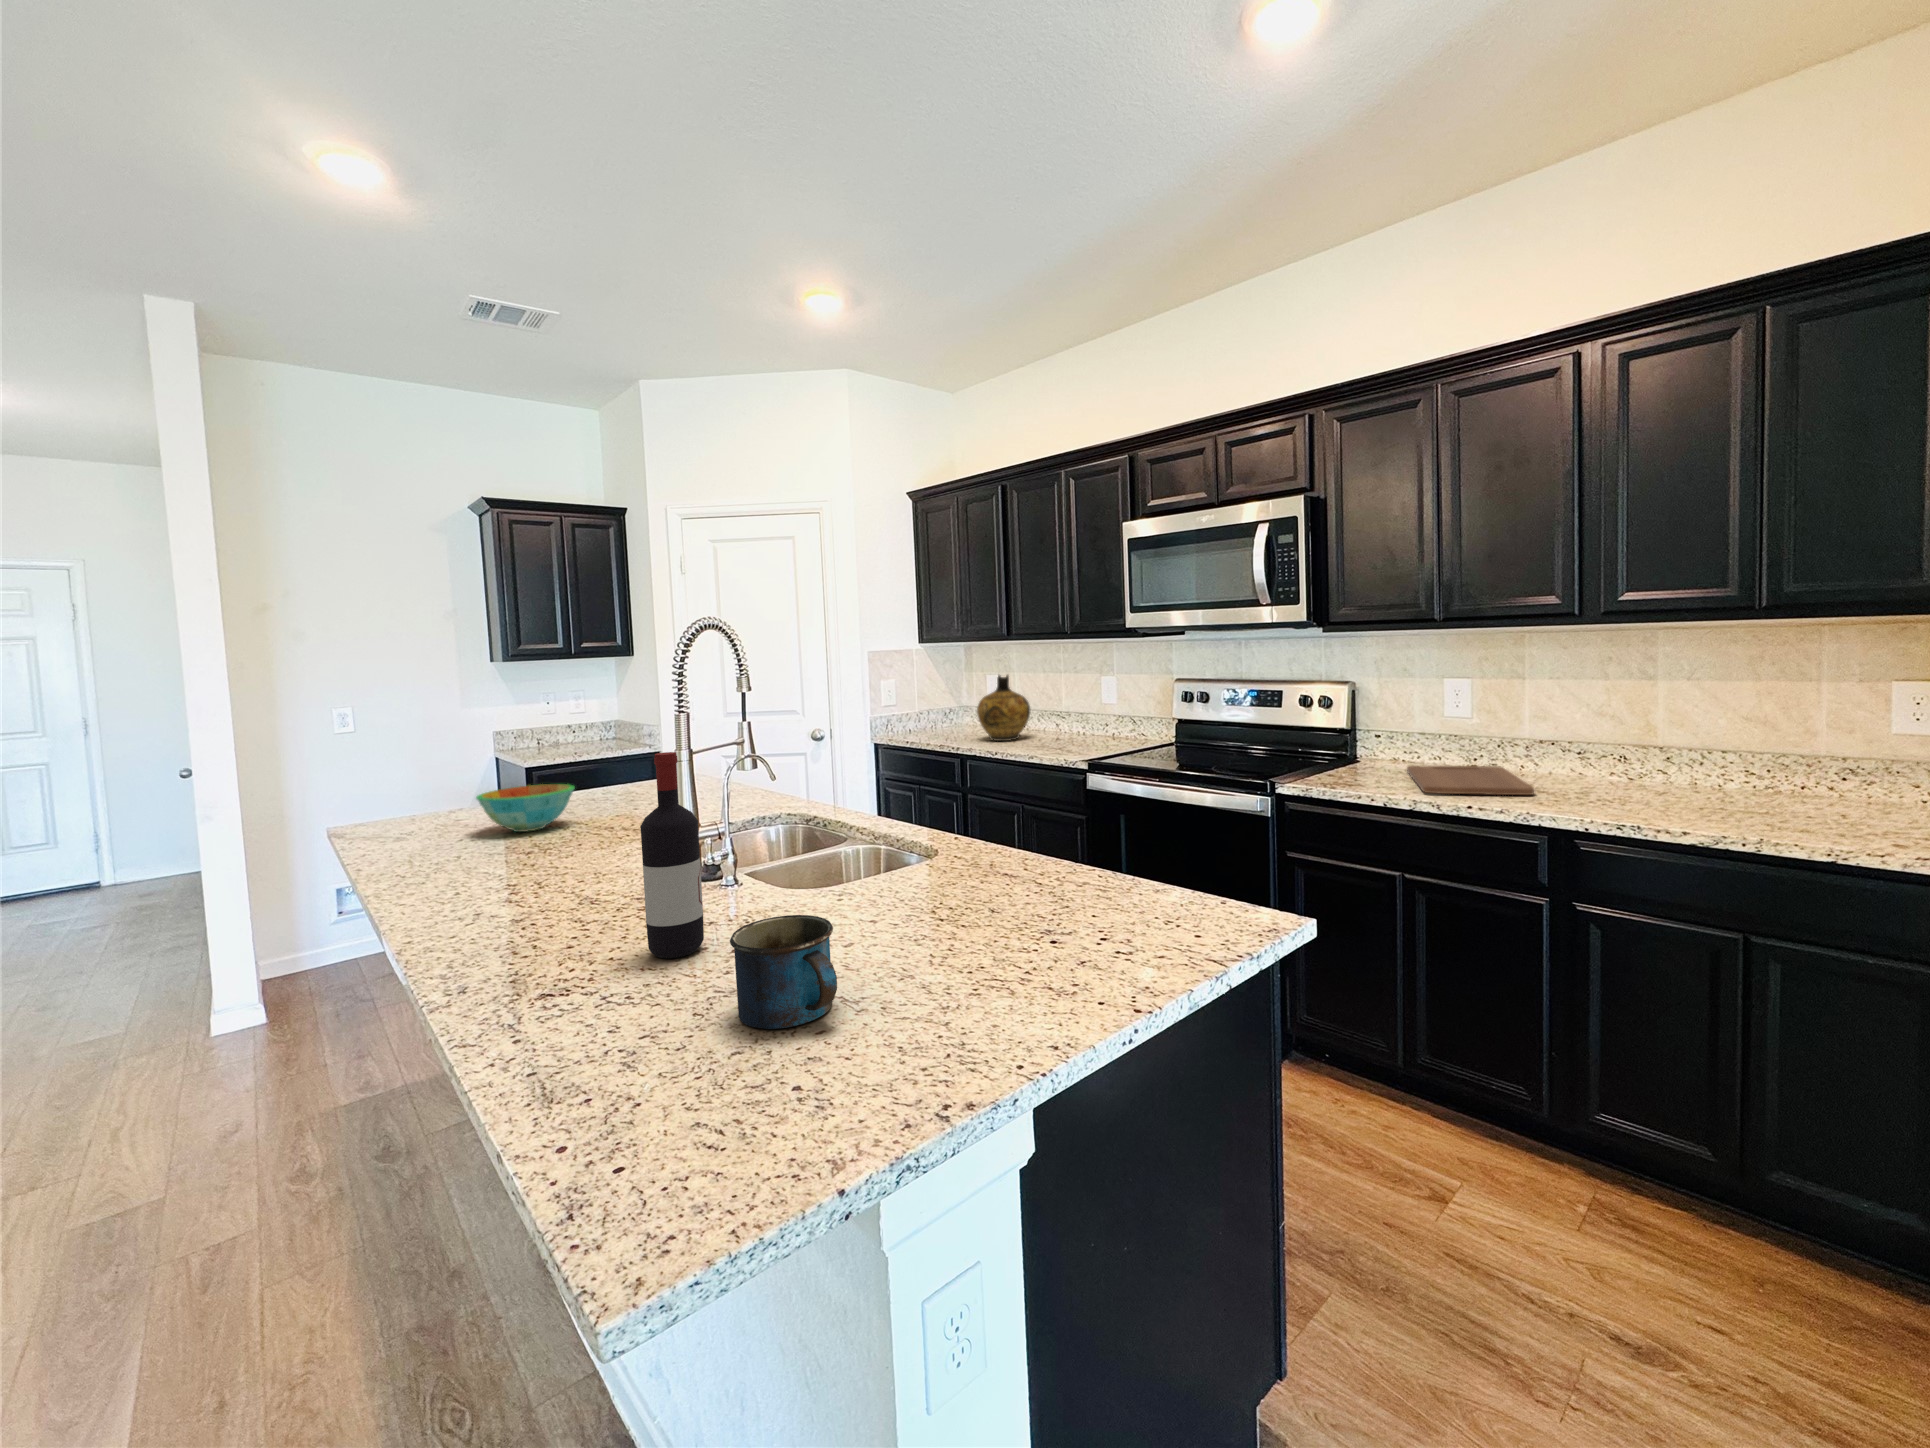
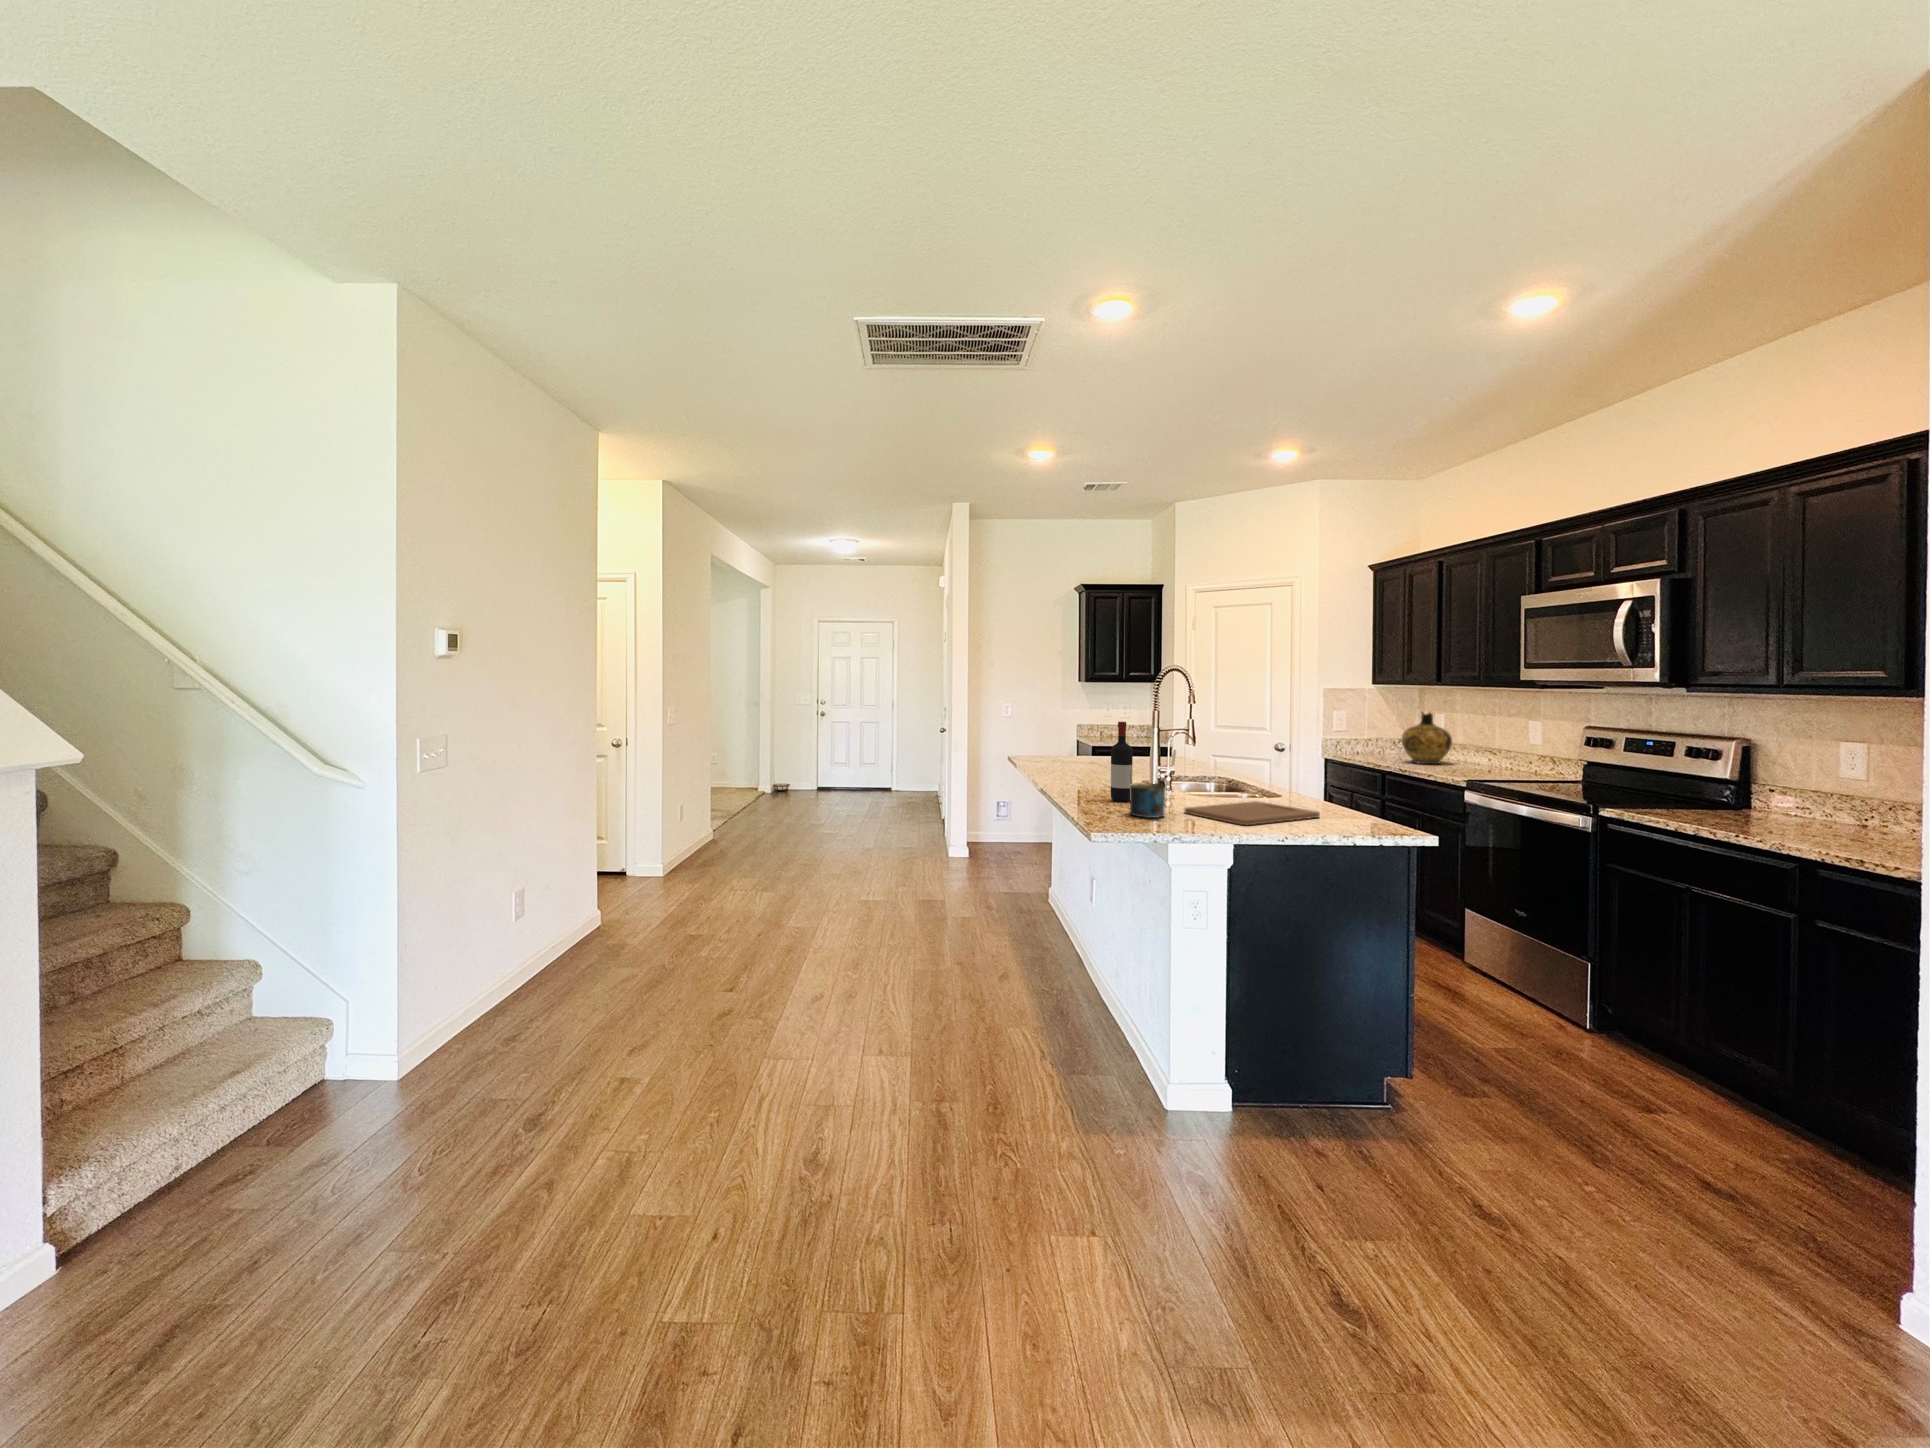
cutting board: present [1407,765,1534,795] -> present [1184,801,1320,825]
bowl: present [476,784,575,832] -> none [1063,744,1106,765]

